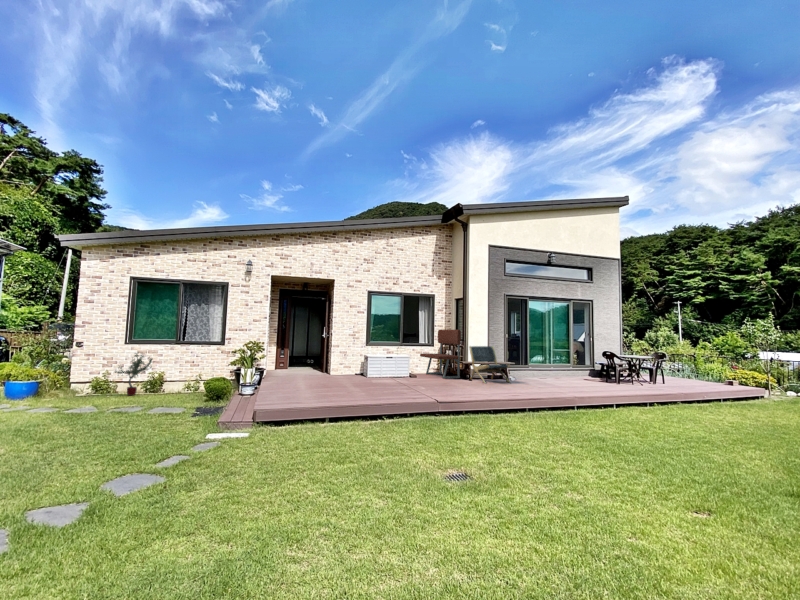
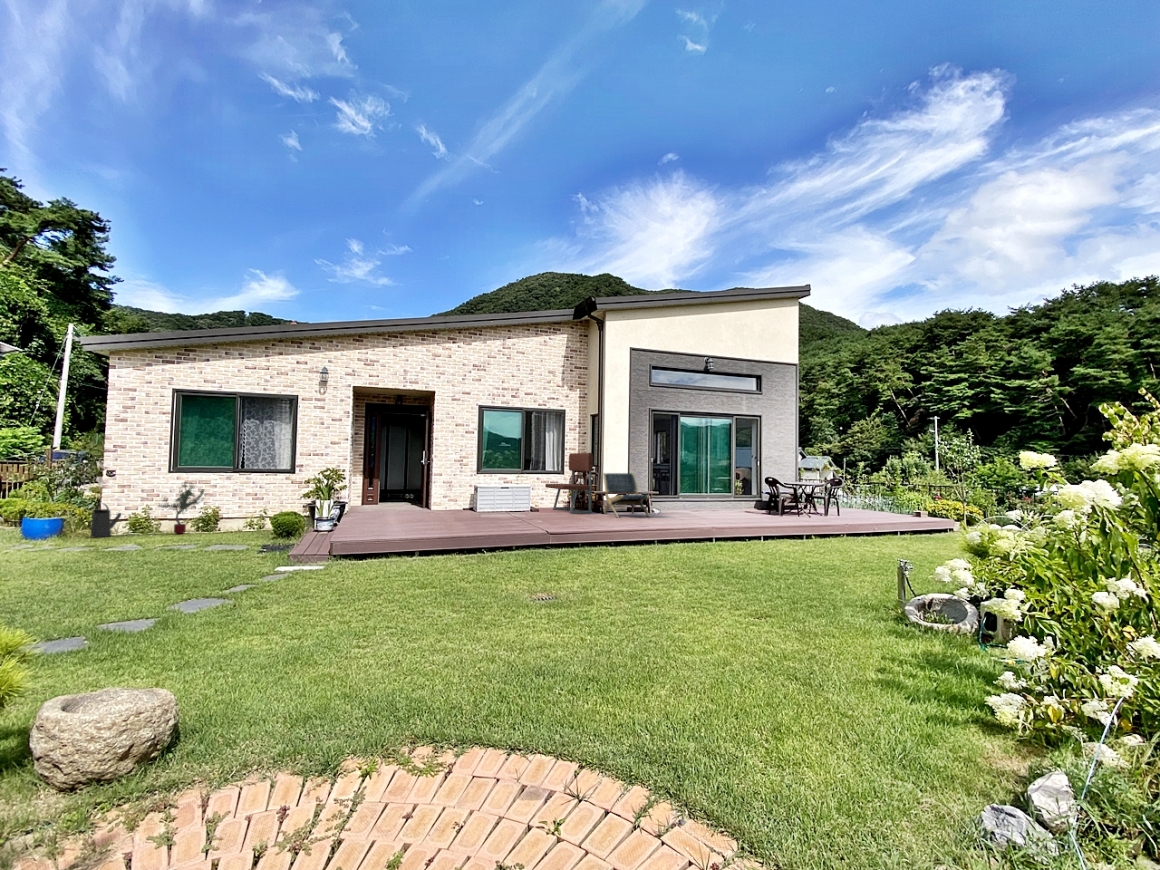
watering can: none [56,370,88,399] -> present [88,504,121,538]

